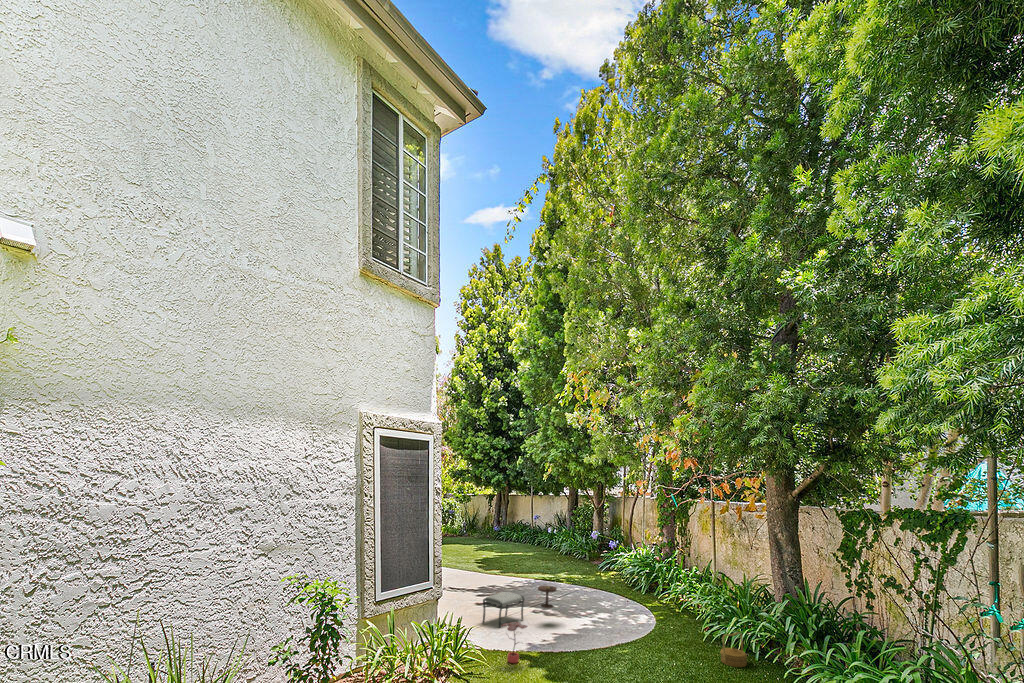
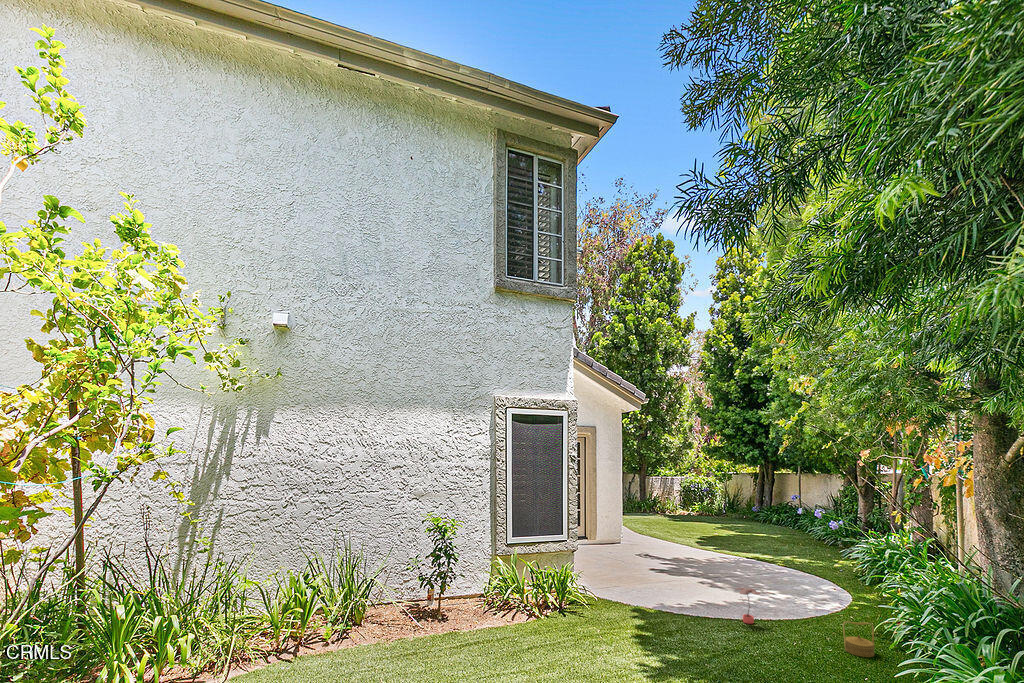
side table: present [538,585,557,608] -> none [693,557,713,593]
ottoman: present [483,592,524,628] -> none [645,559,687,590]
potted plant: present [502,622,527,663] -> present [736,588,760,624]

